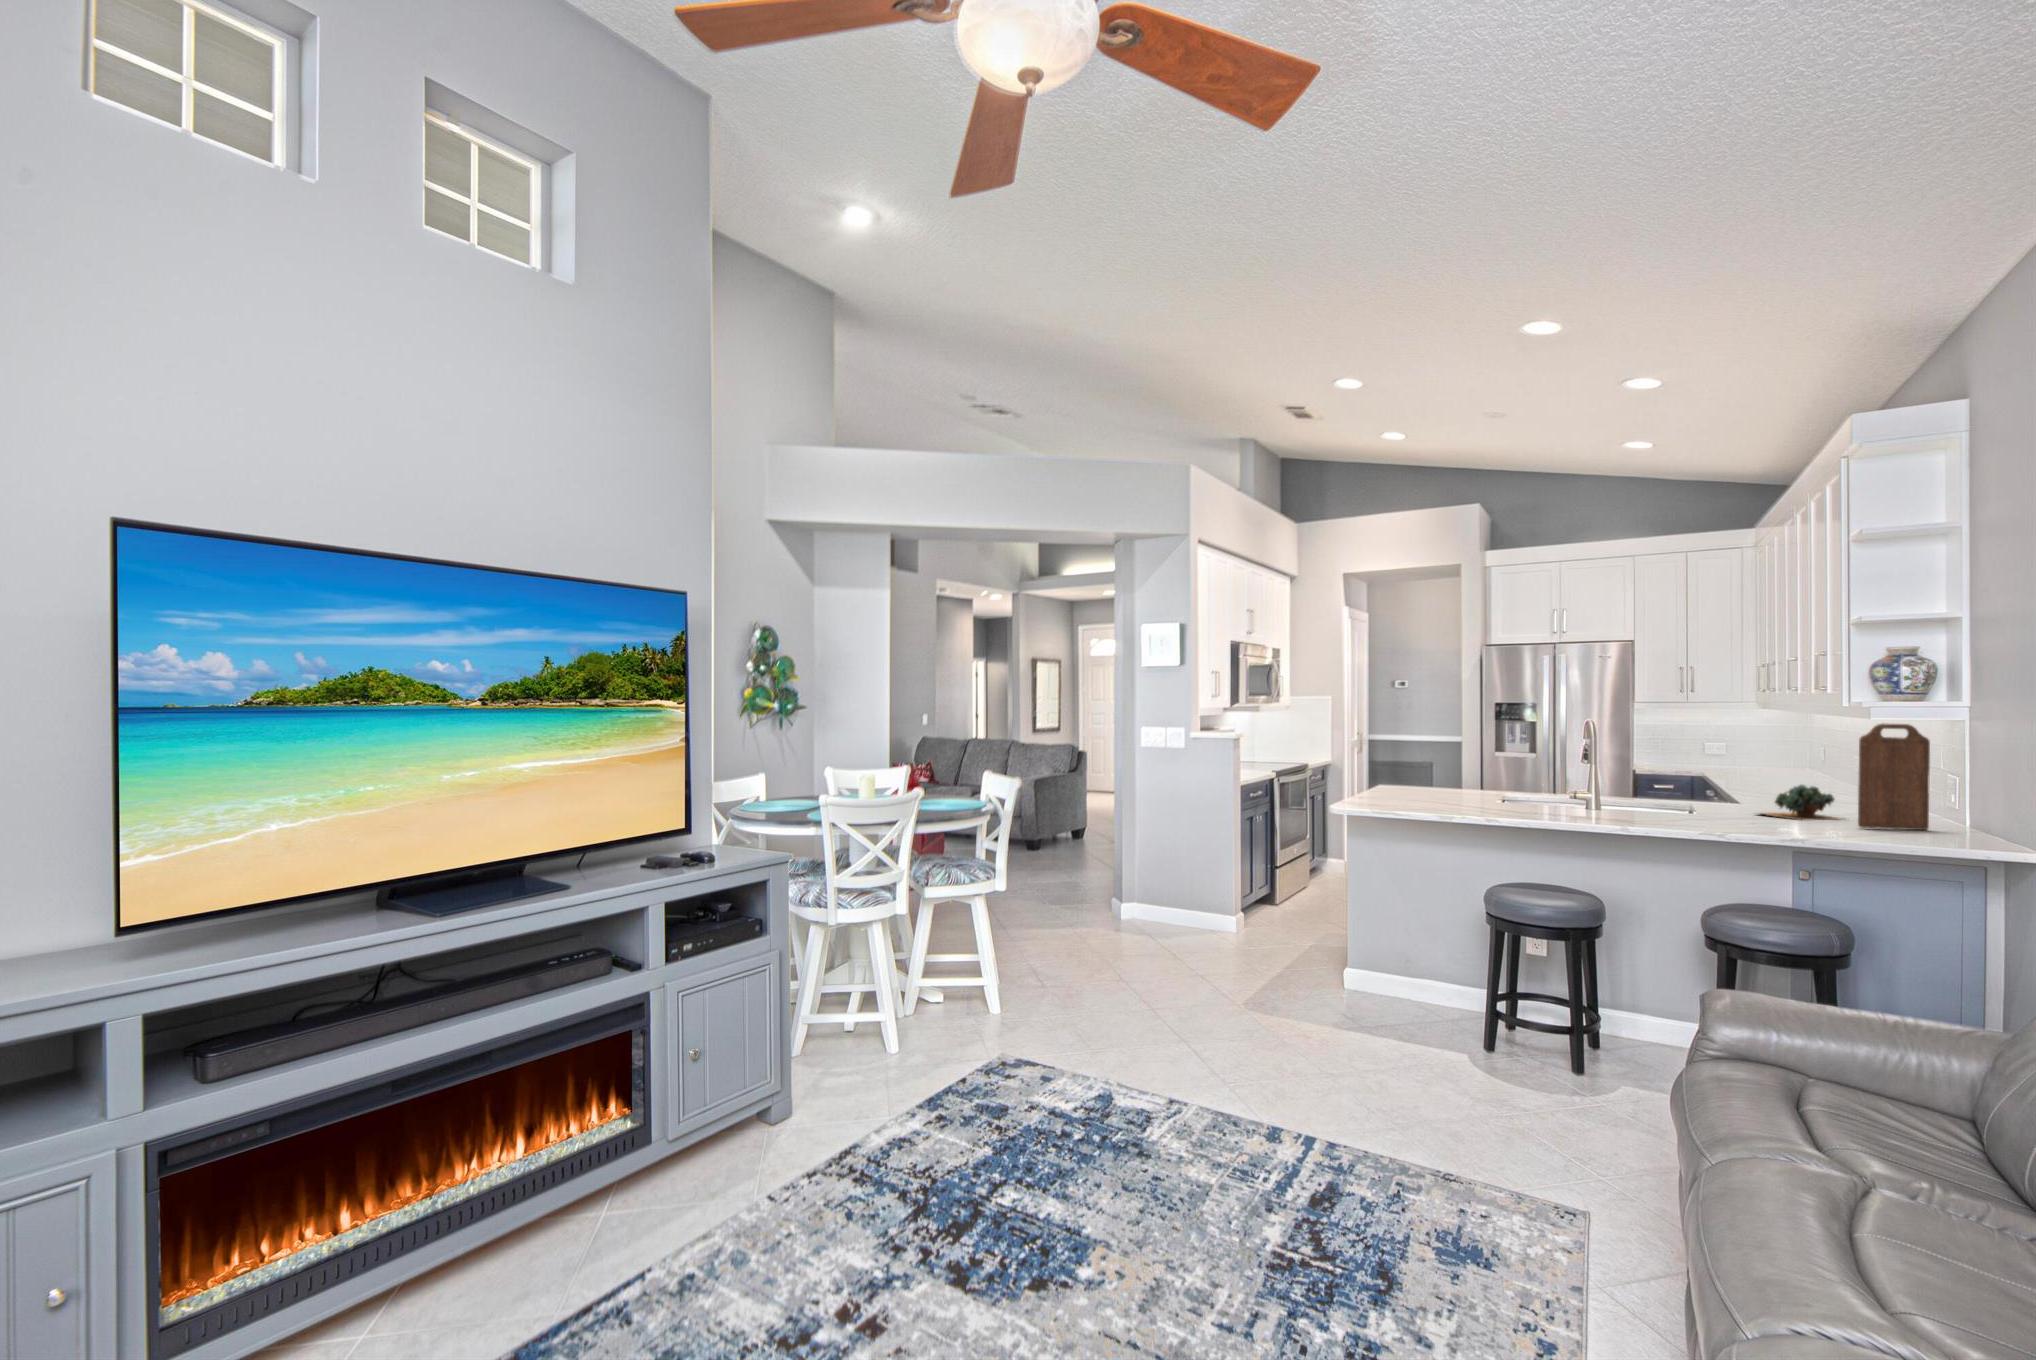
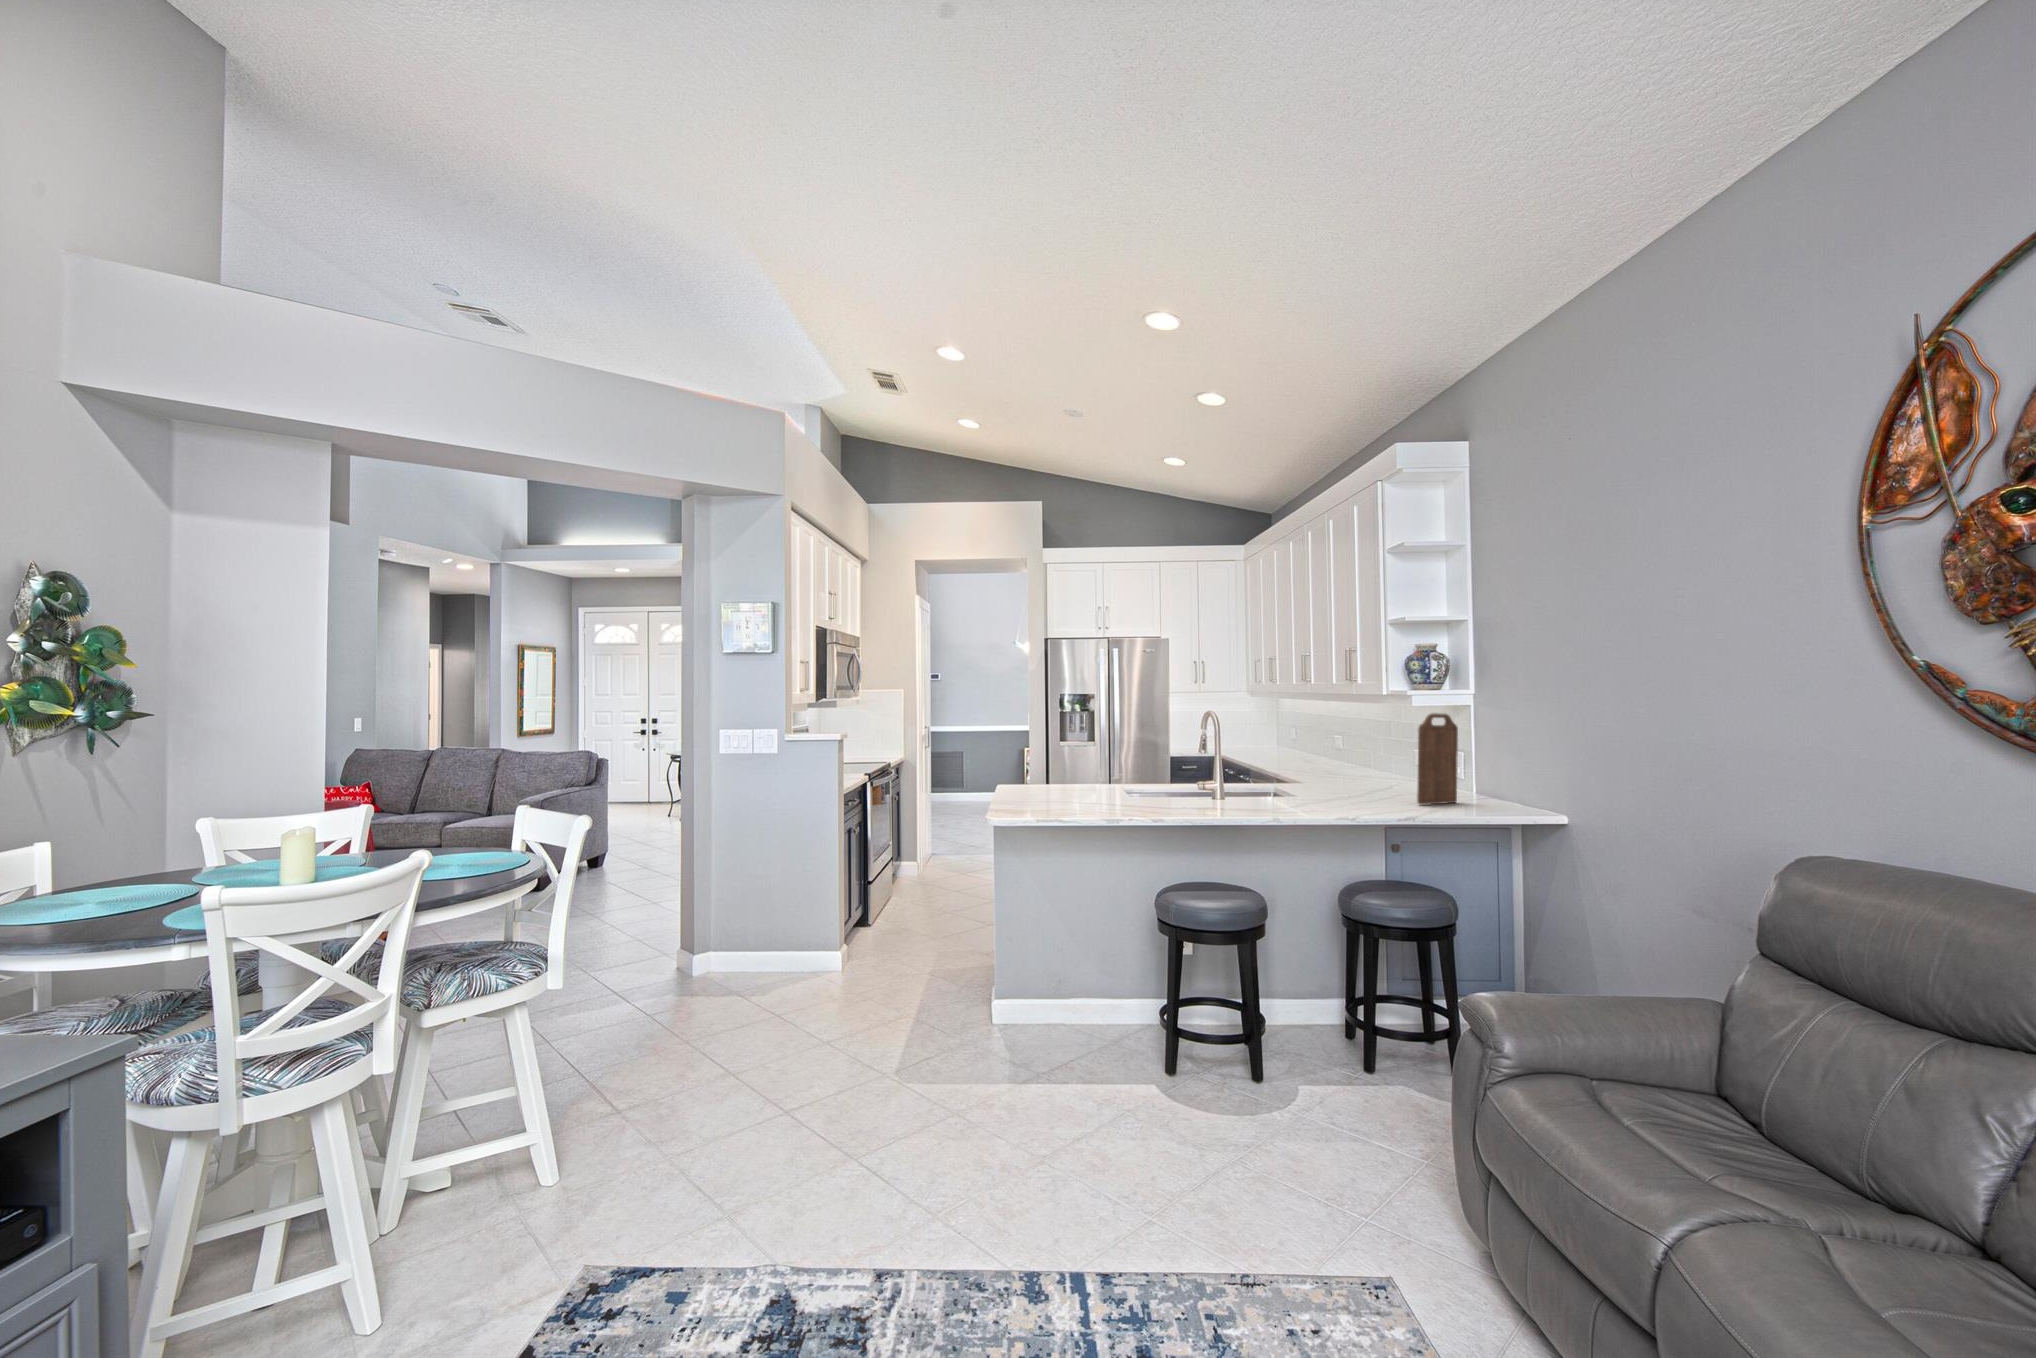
succulent plant: present [1759,785,1842,820] -> none [1320,767,1385,800]

